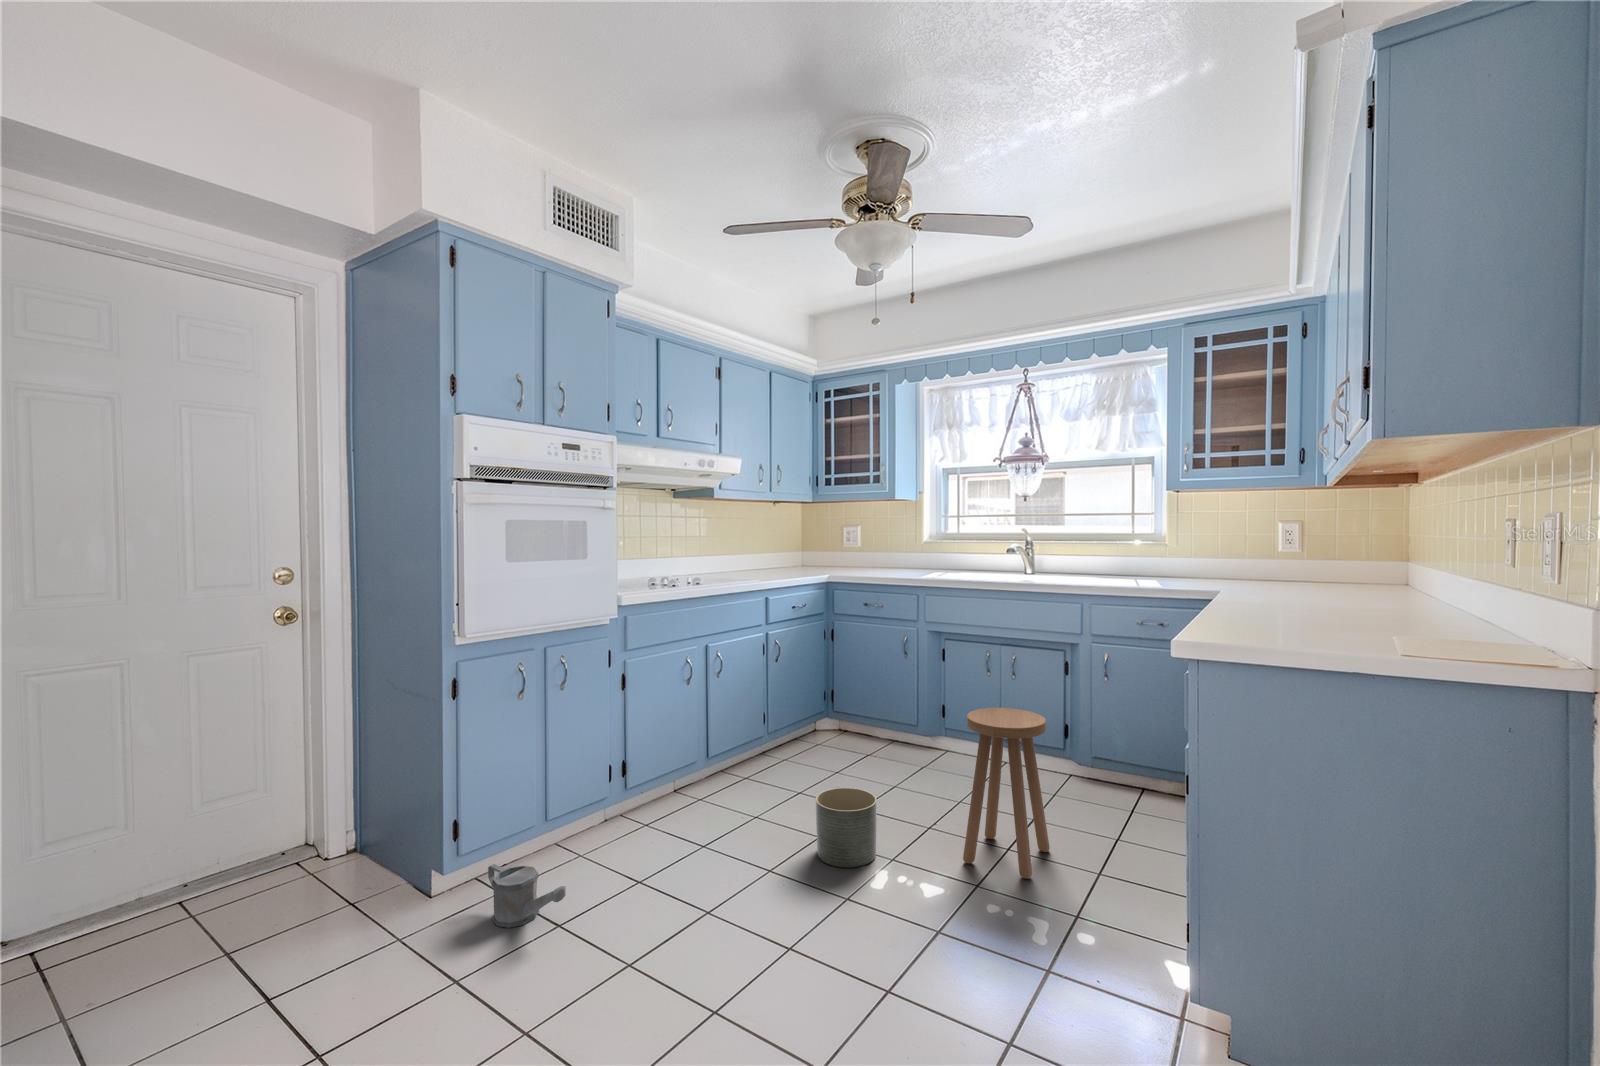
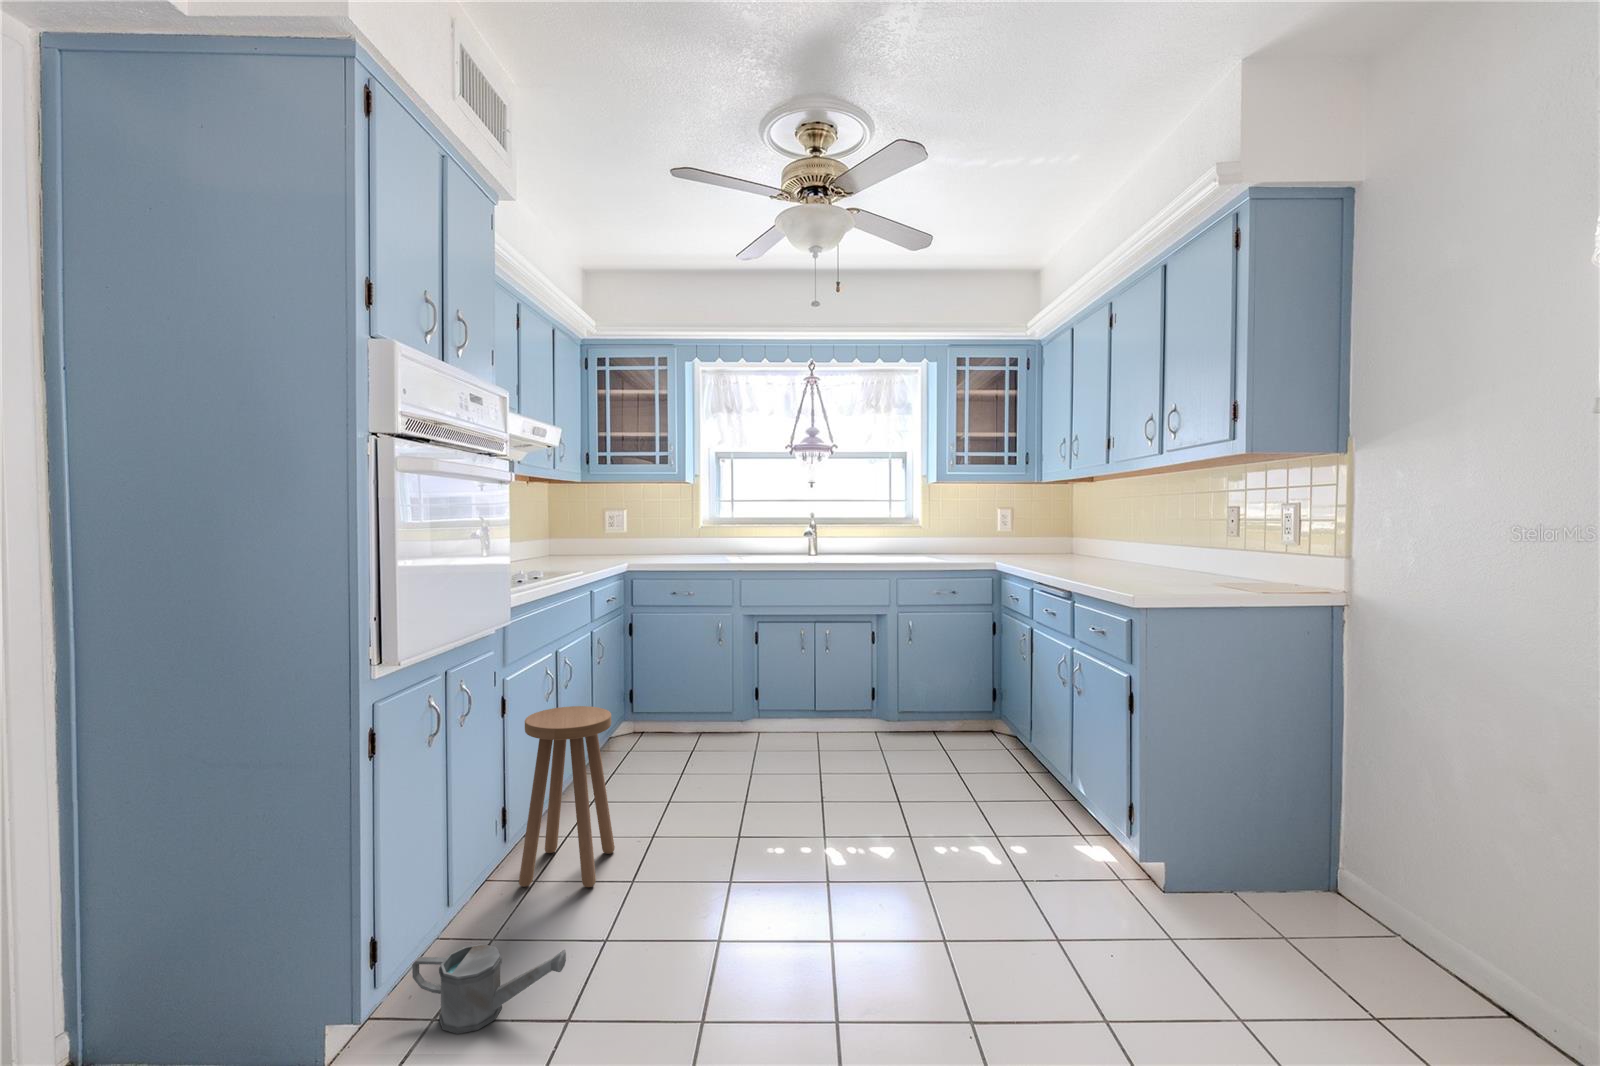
stool: present [963,708,1050,879] -> present [519,706,615,887]
planter: present [816,788,877,868] -> none [746,775,809,856]

